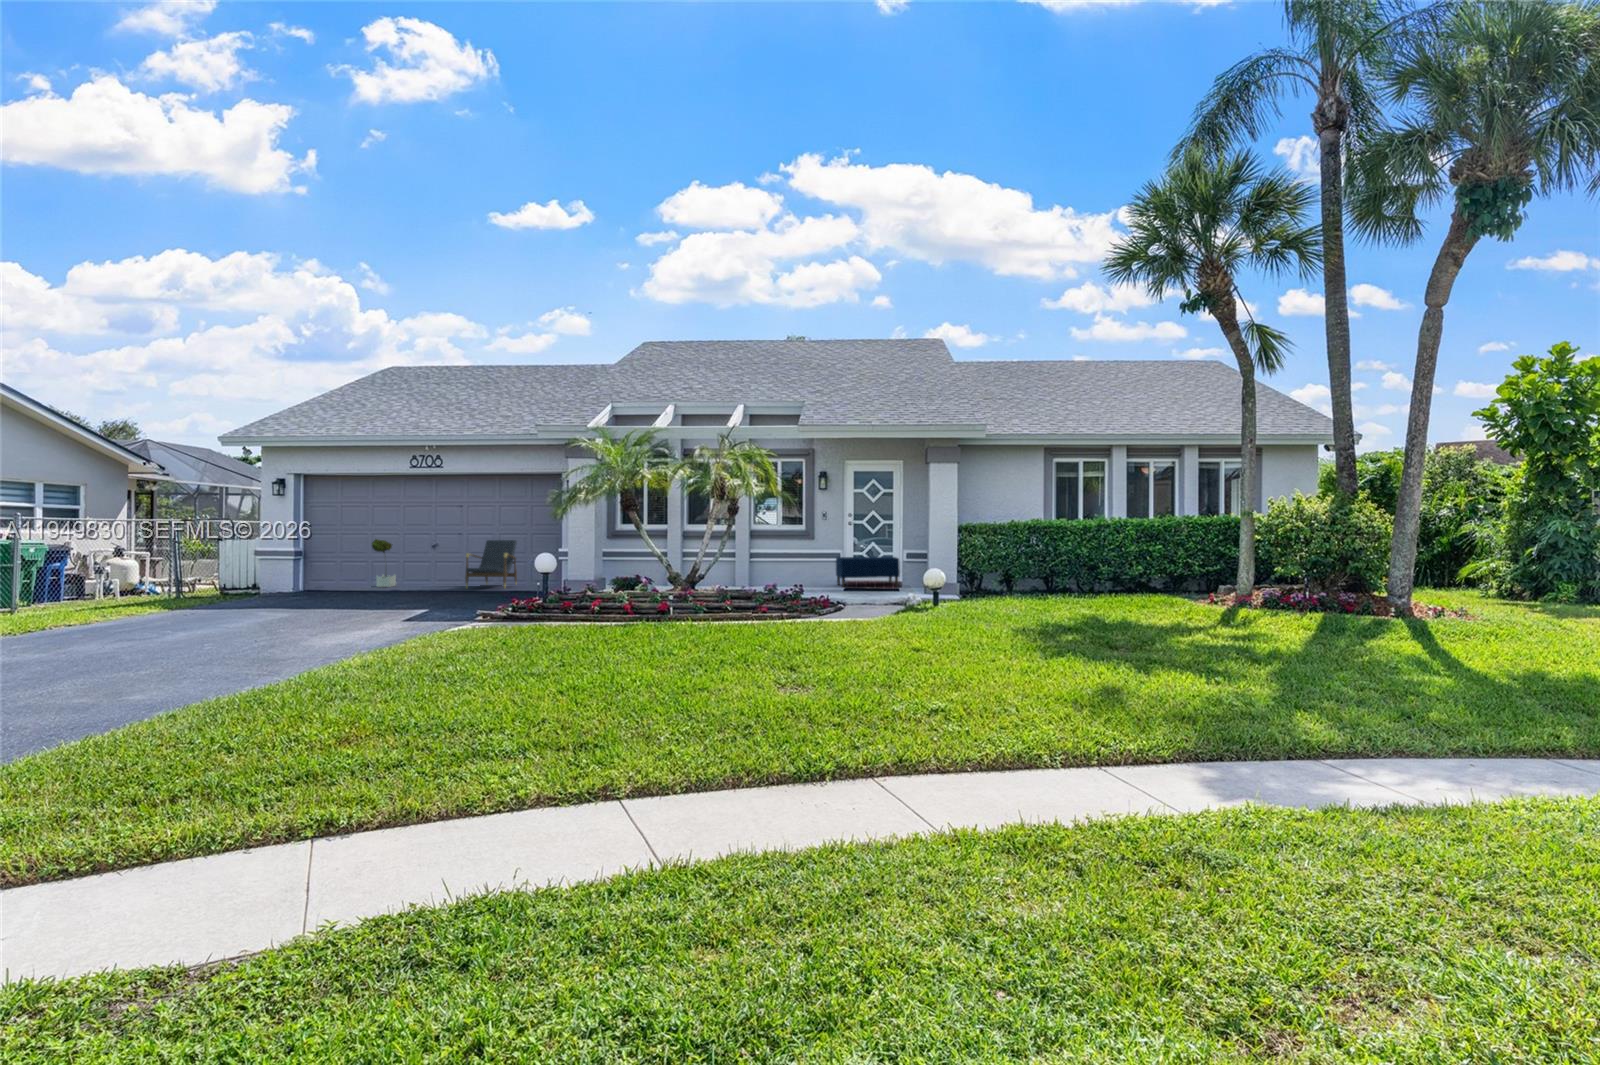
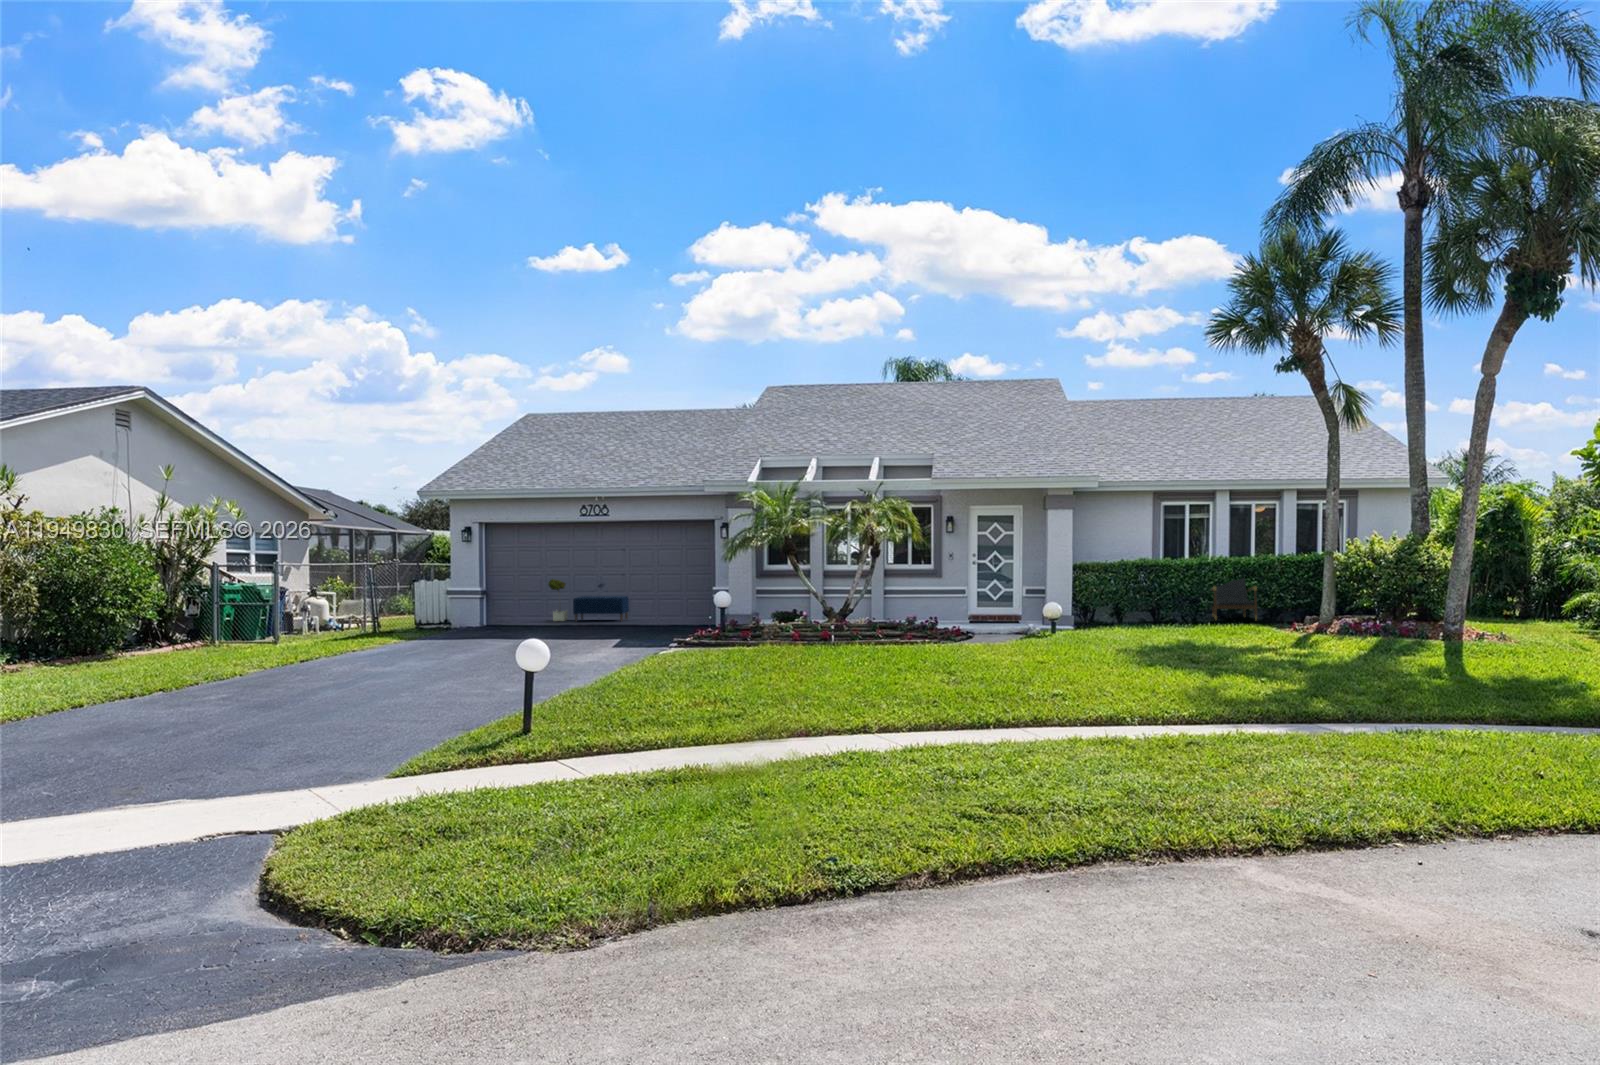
lounge chair: present [465,540,517,588] -> present [1211,578,1257,620]
bench: present [836,556,900,587] -> present [573,596,629,621]

